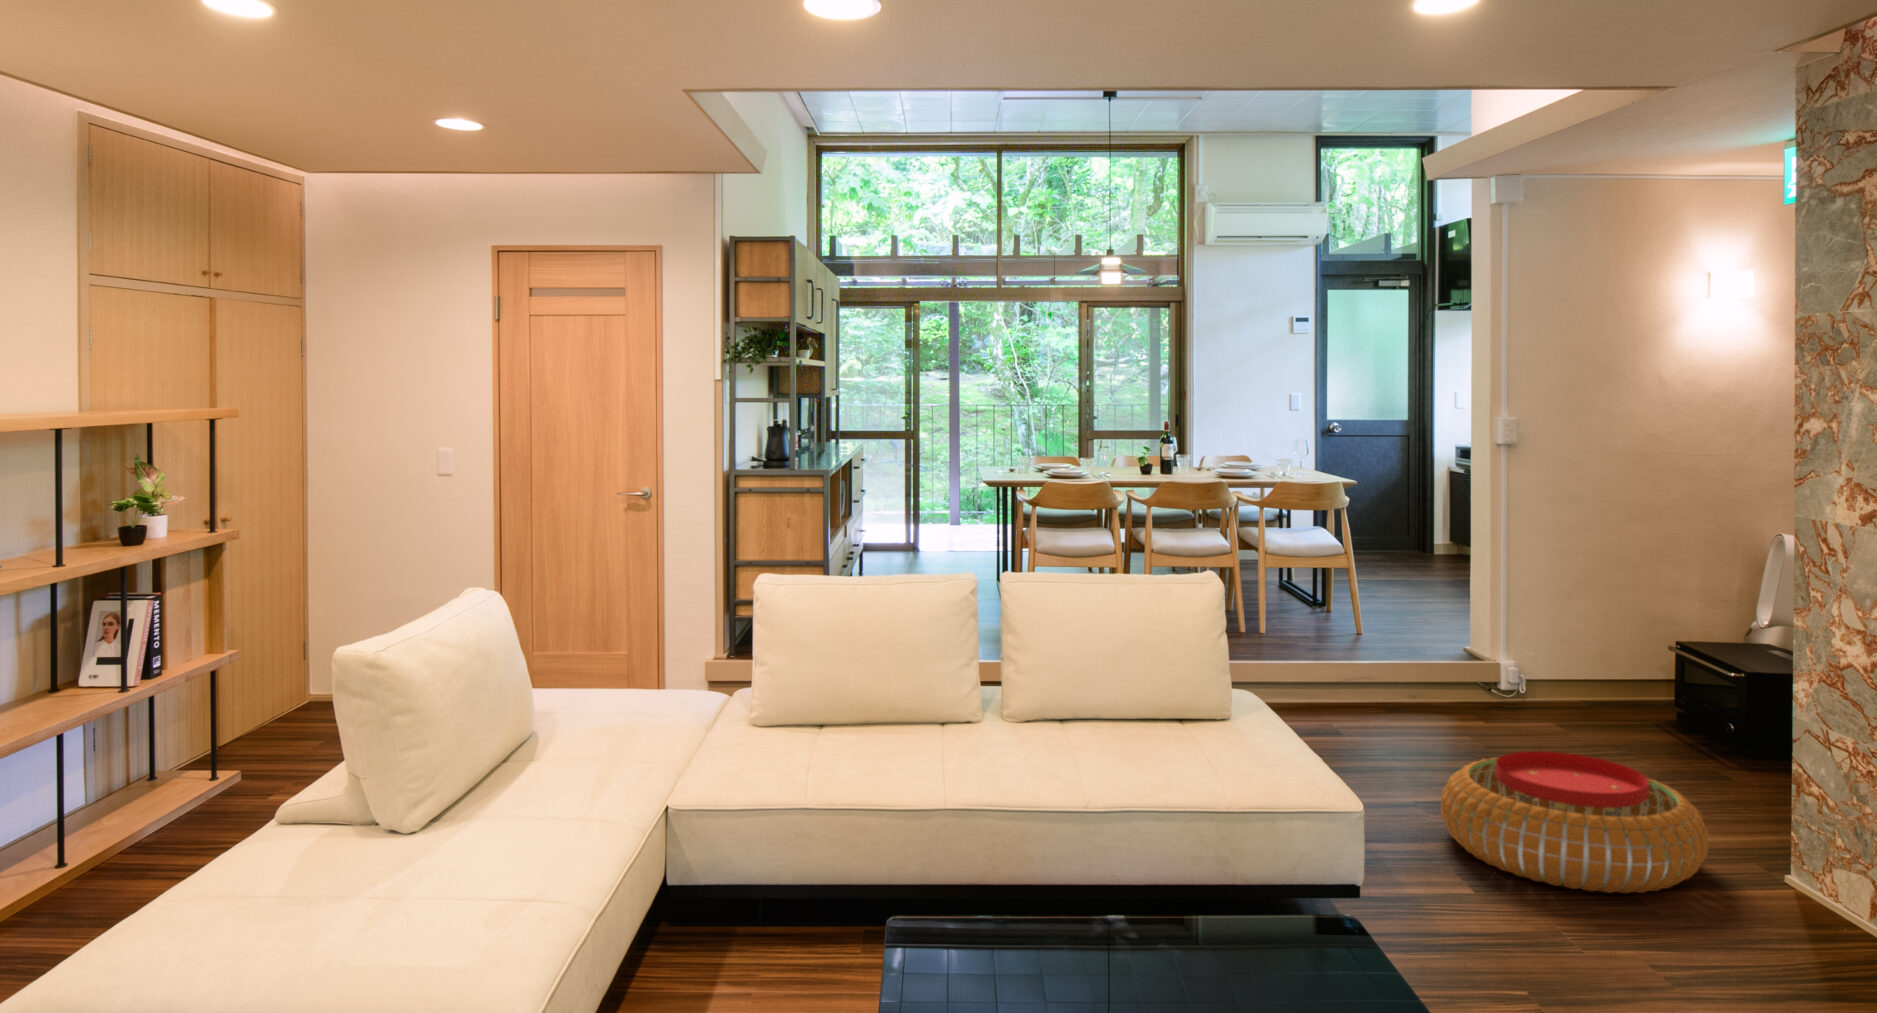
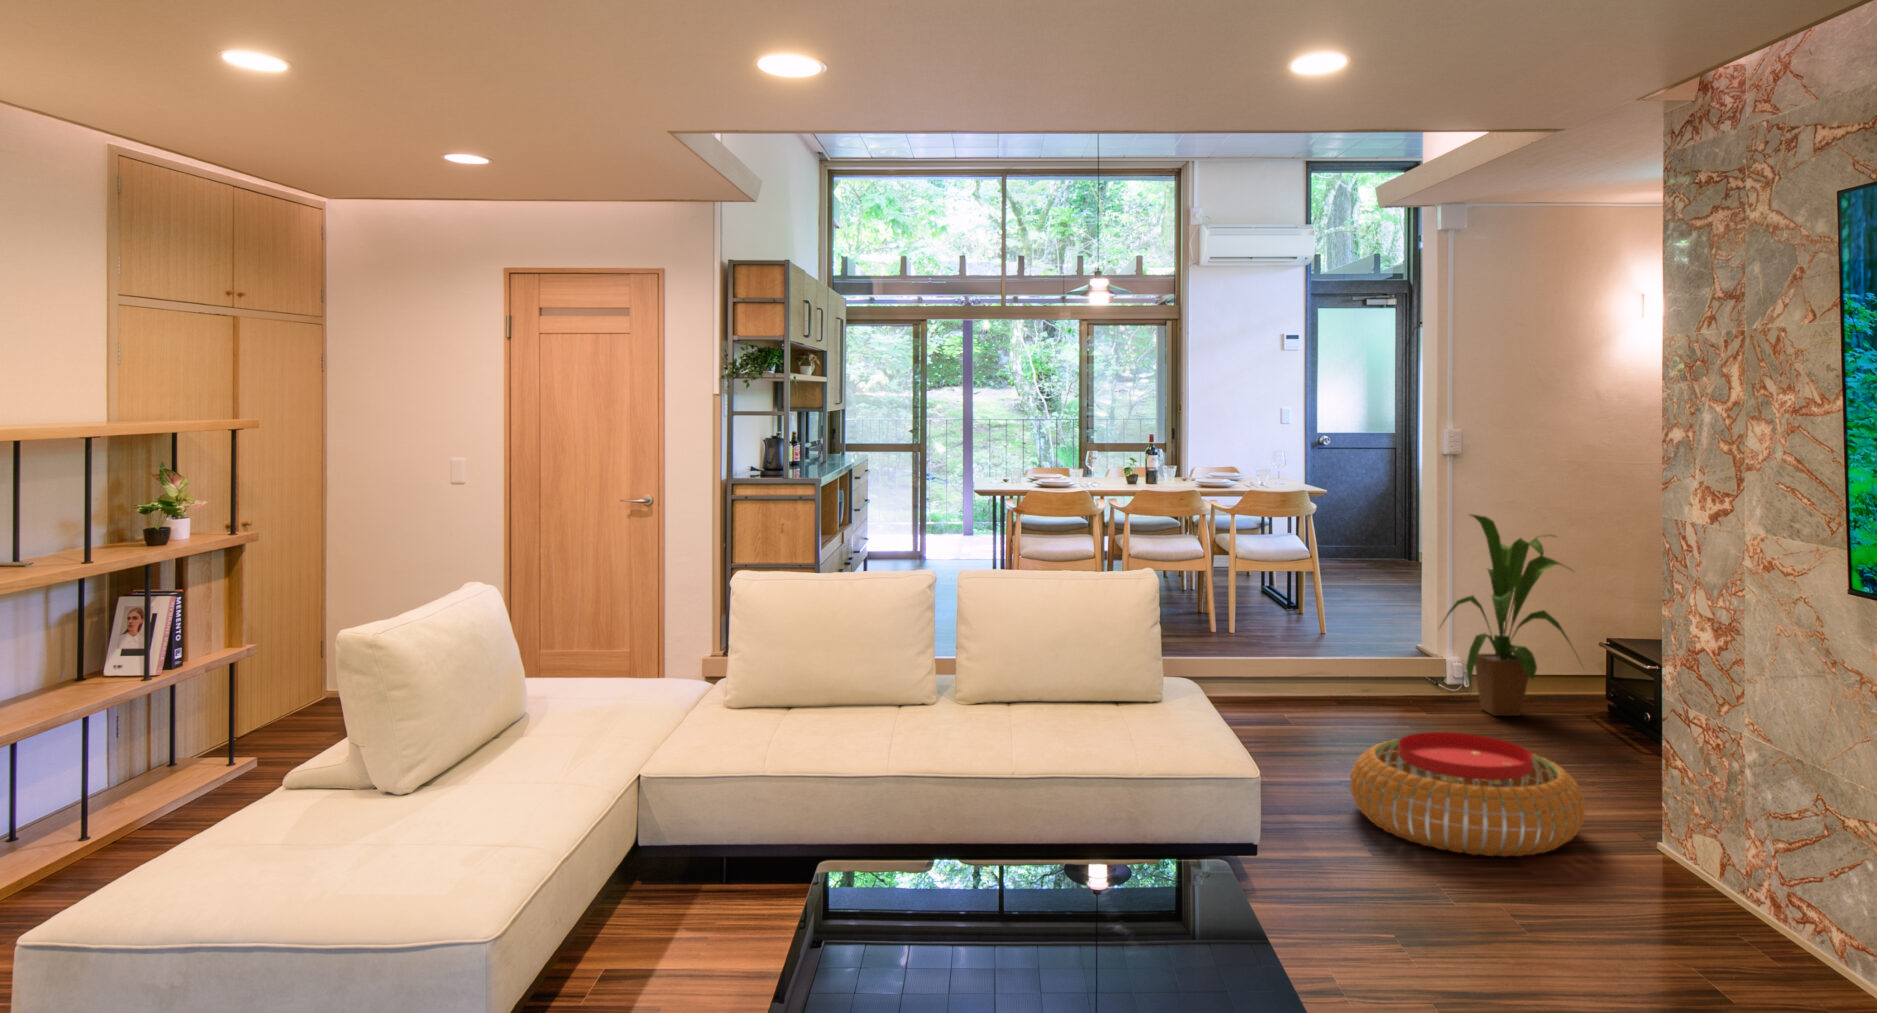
house plant: none [1494,510,1658,724] -> present [1443,515,1577,716]

